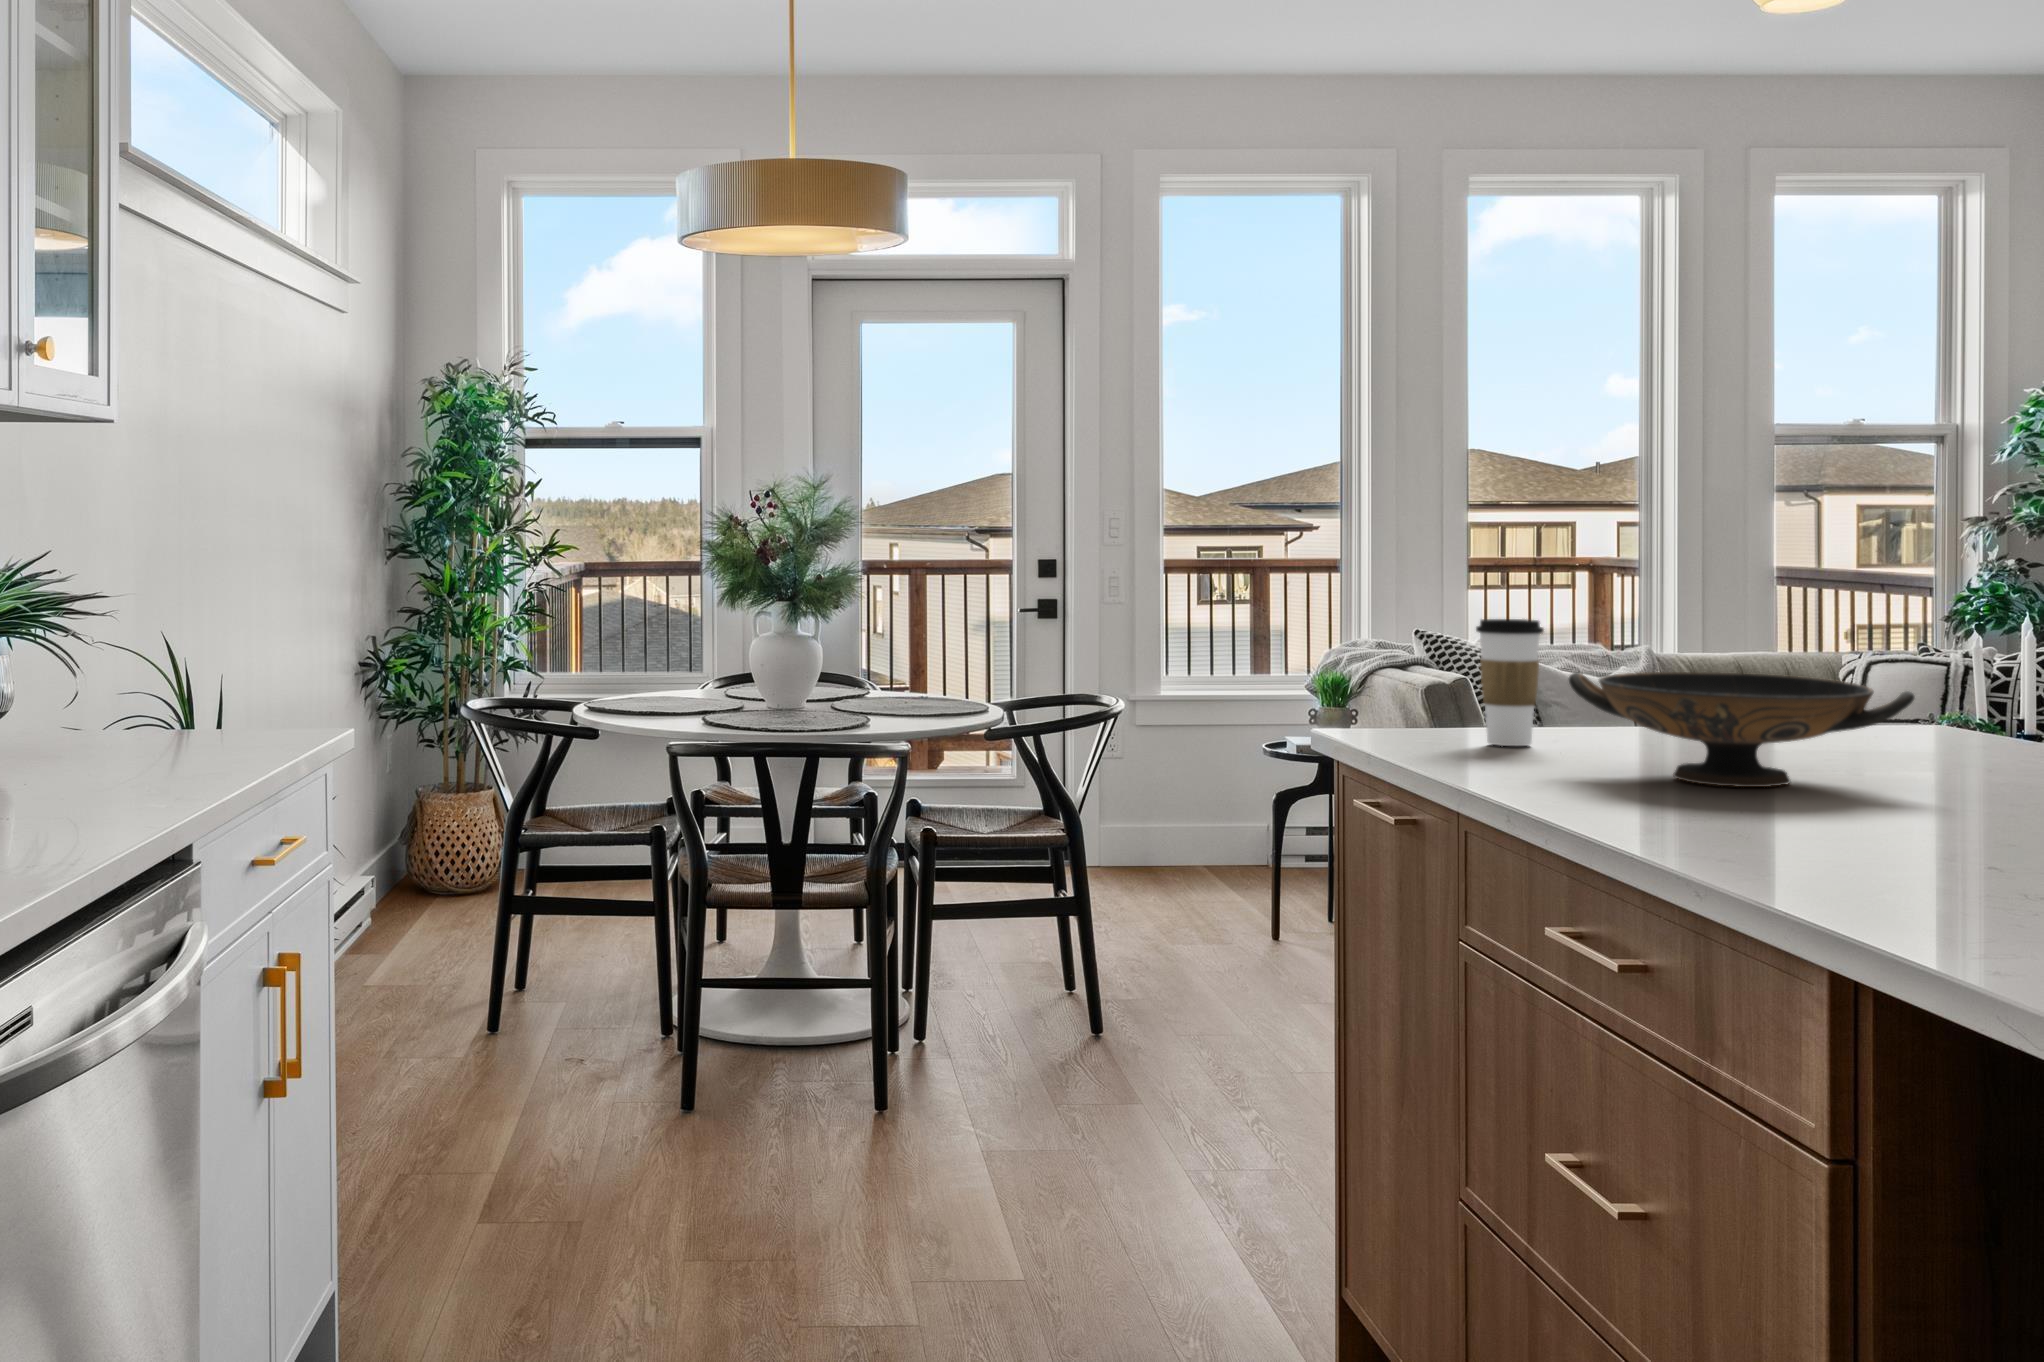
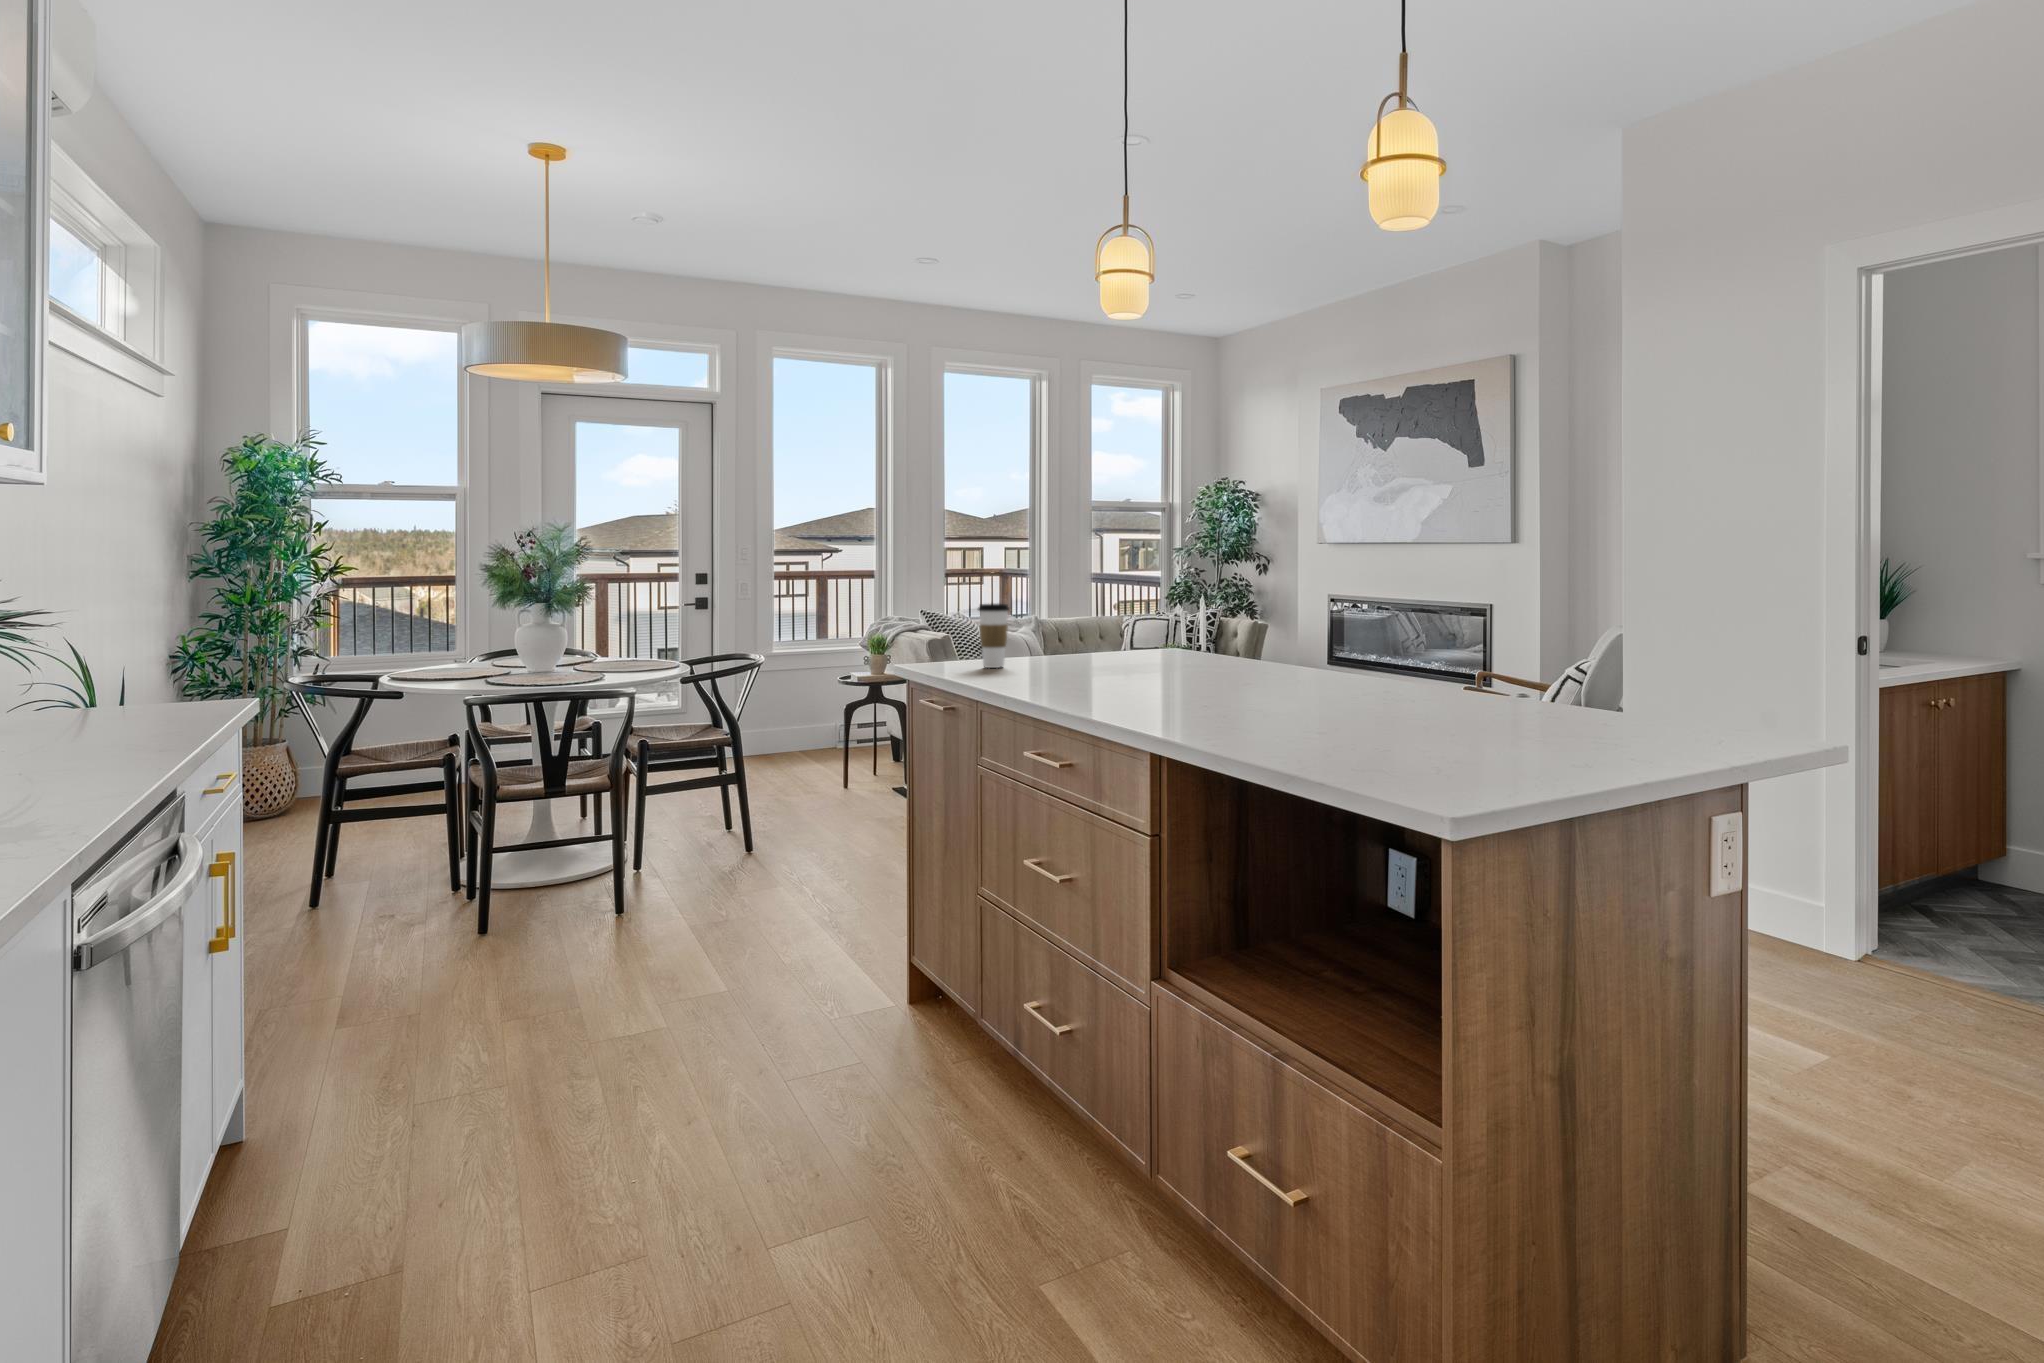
decorative bowl: present [1569,672,1914,787] -> none [1026,627,1173,680]

